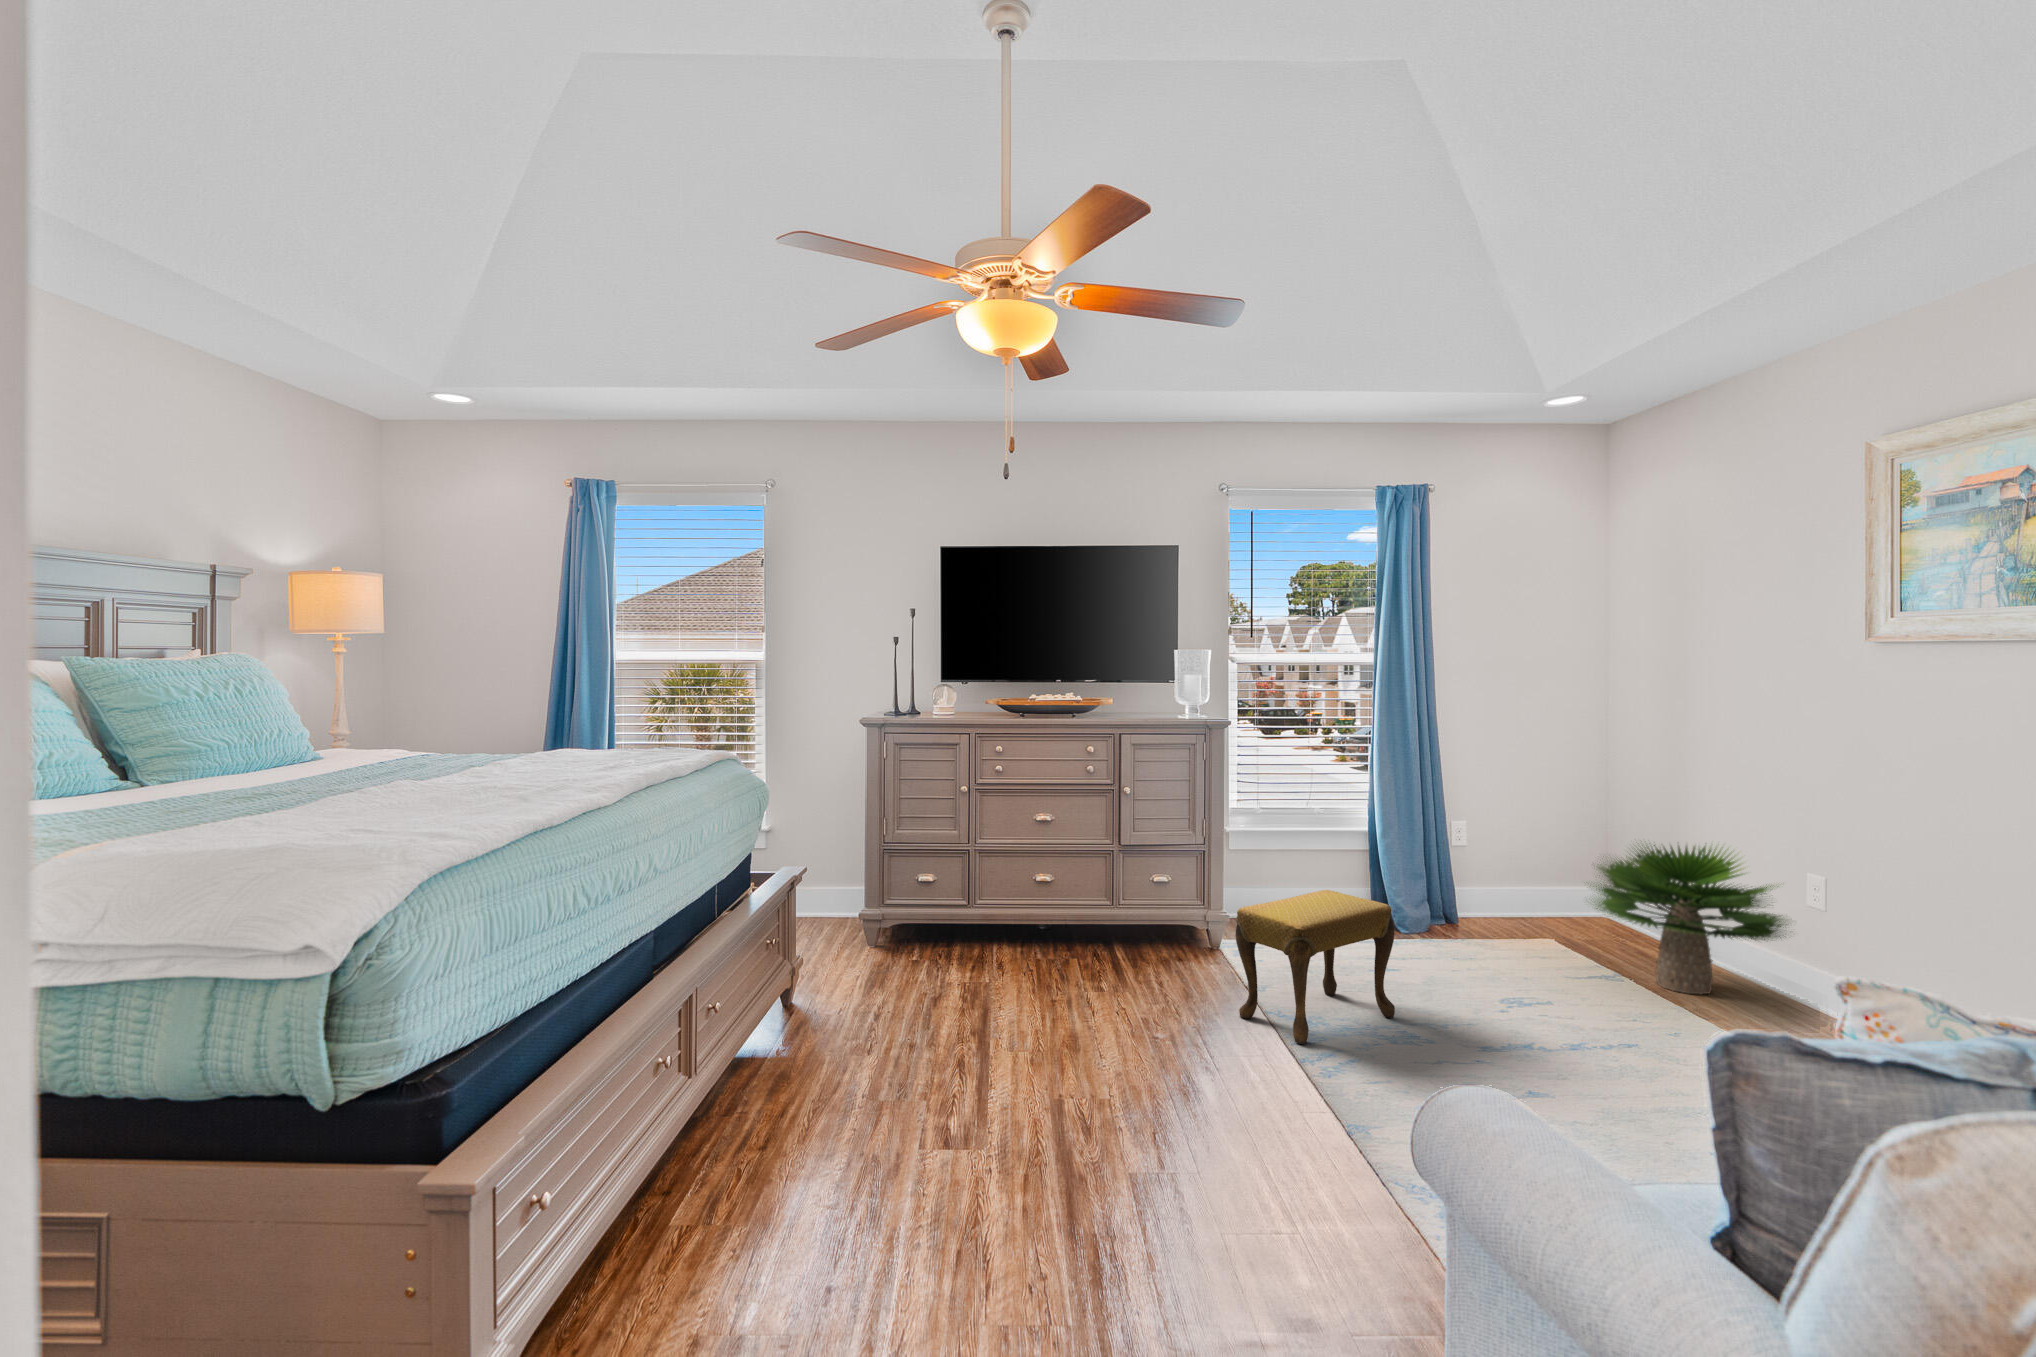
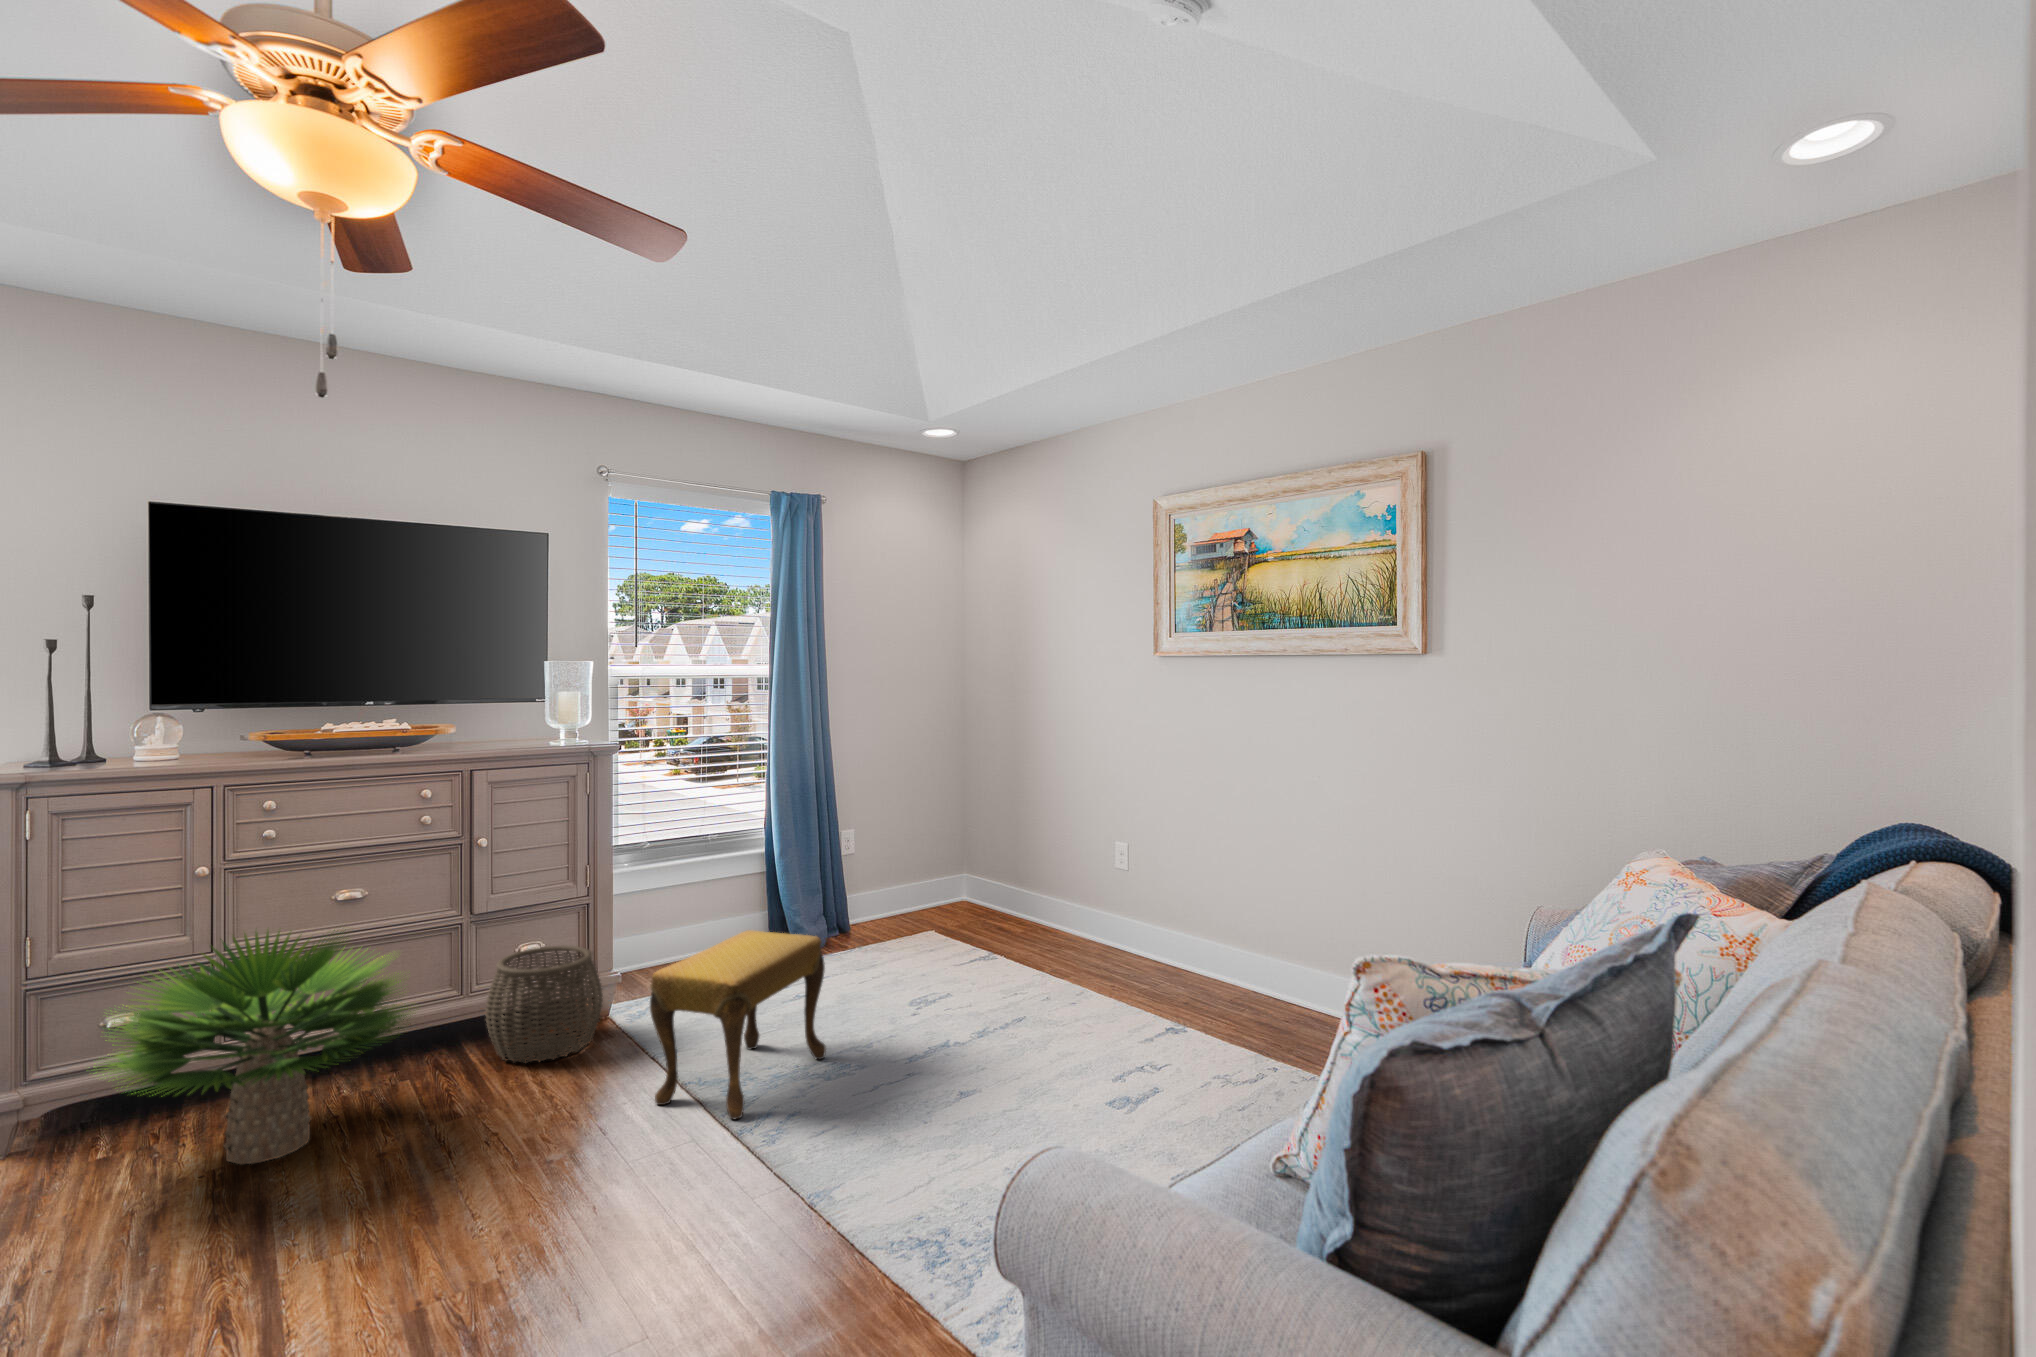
potted plant: present [1593,845,1787,994] -> present [105,930,411,1165]
woven basket: none [1127,879,1212,967] -> present [485,946,603,1063]

